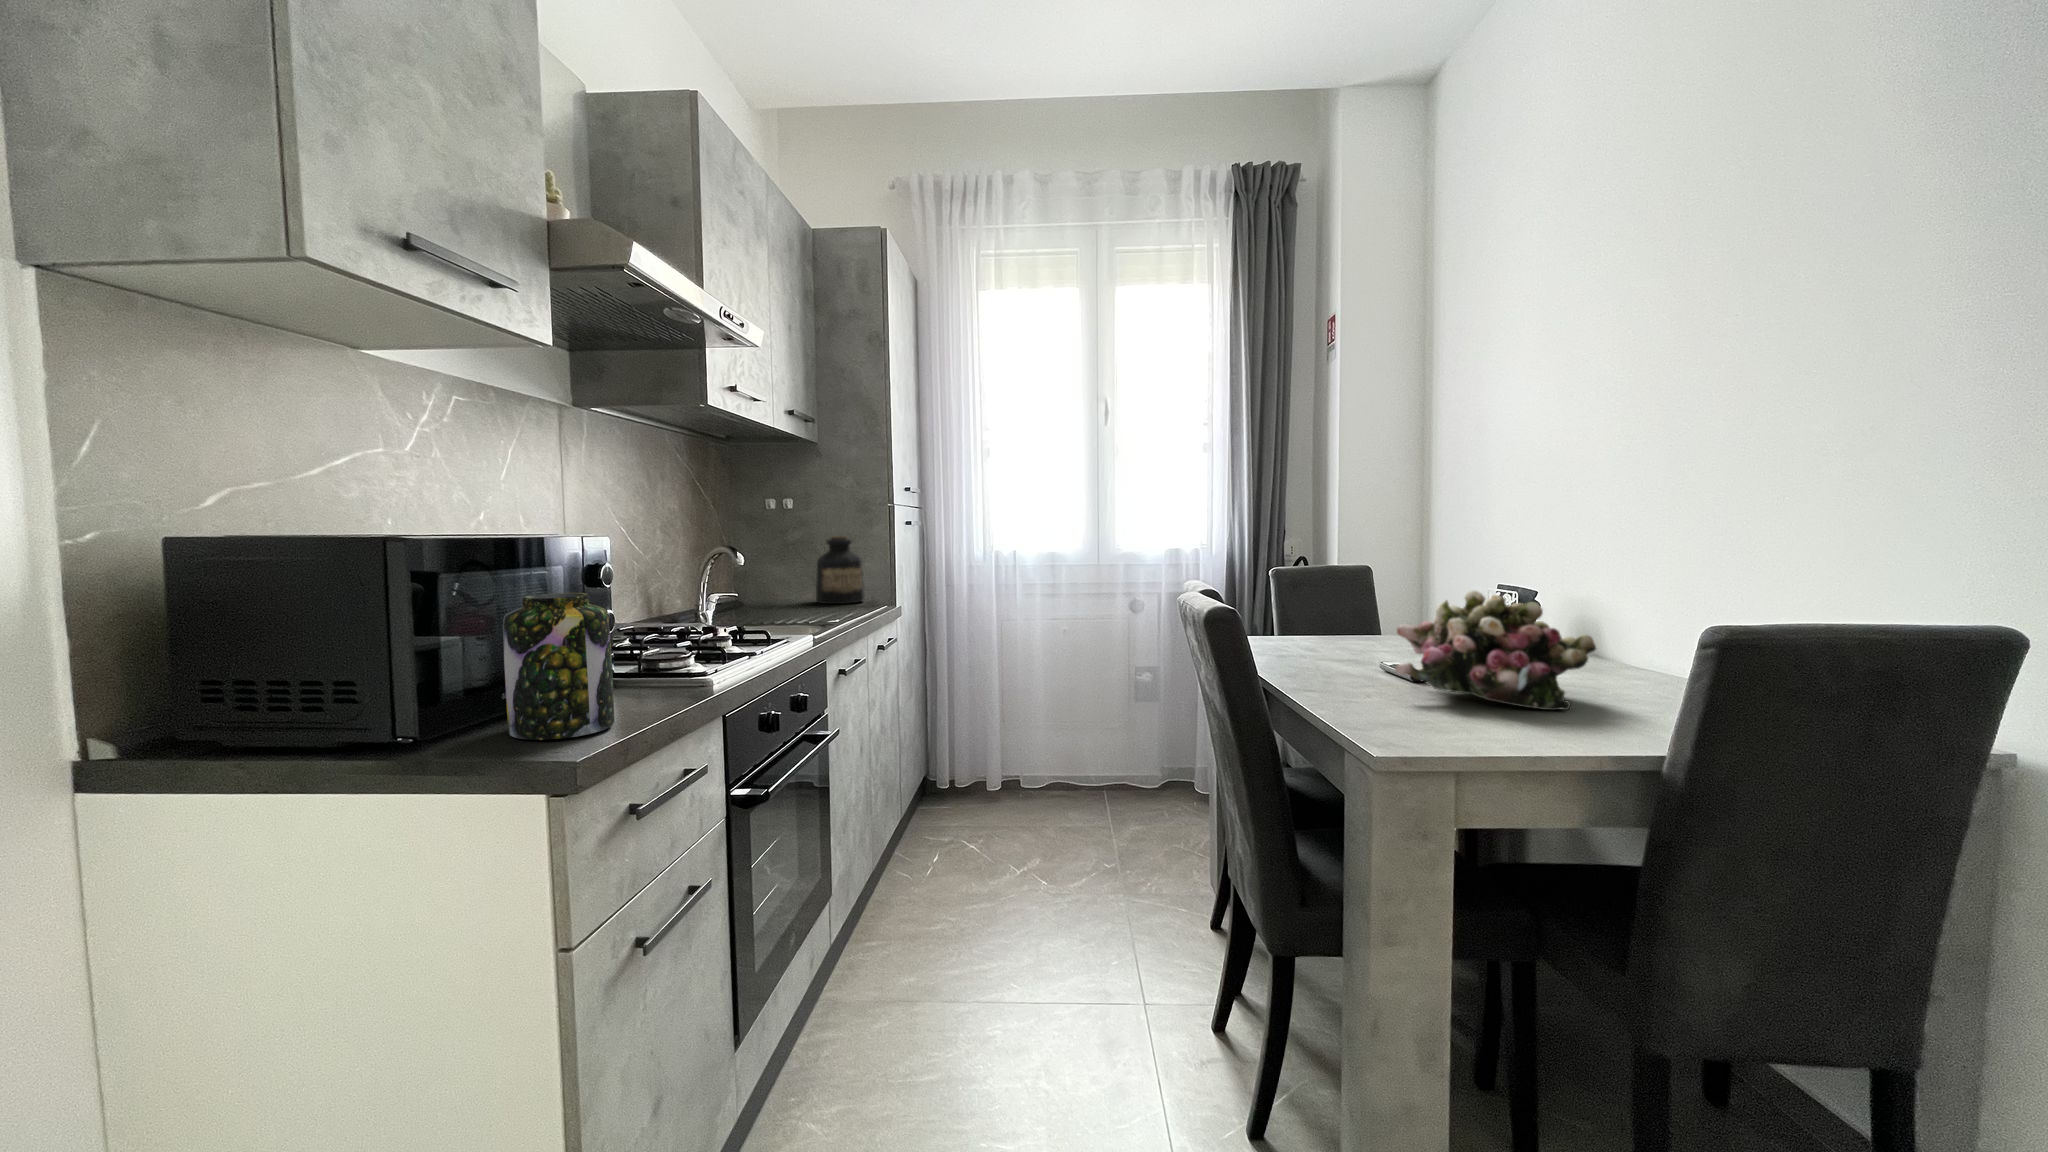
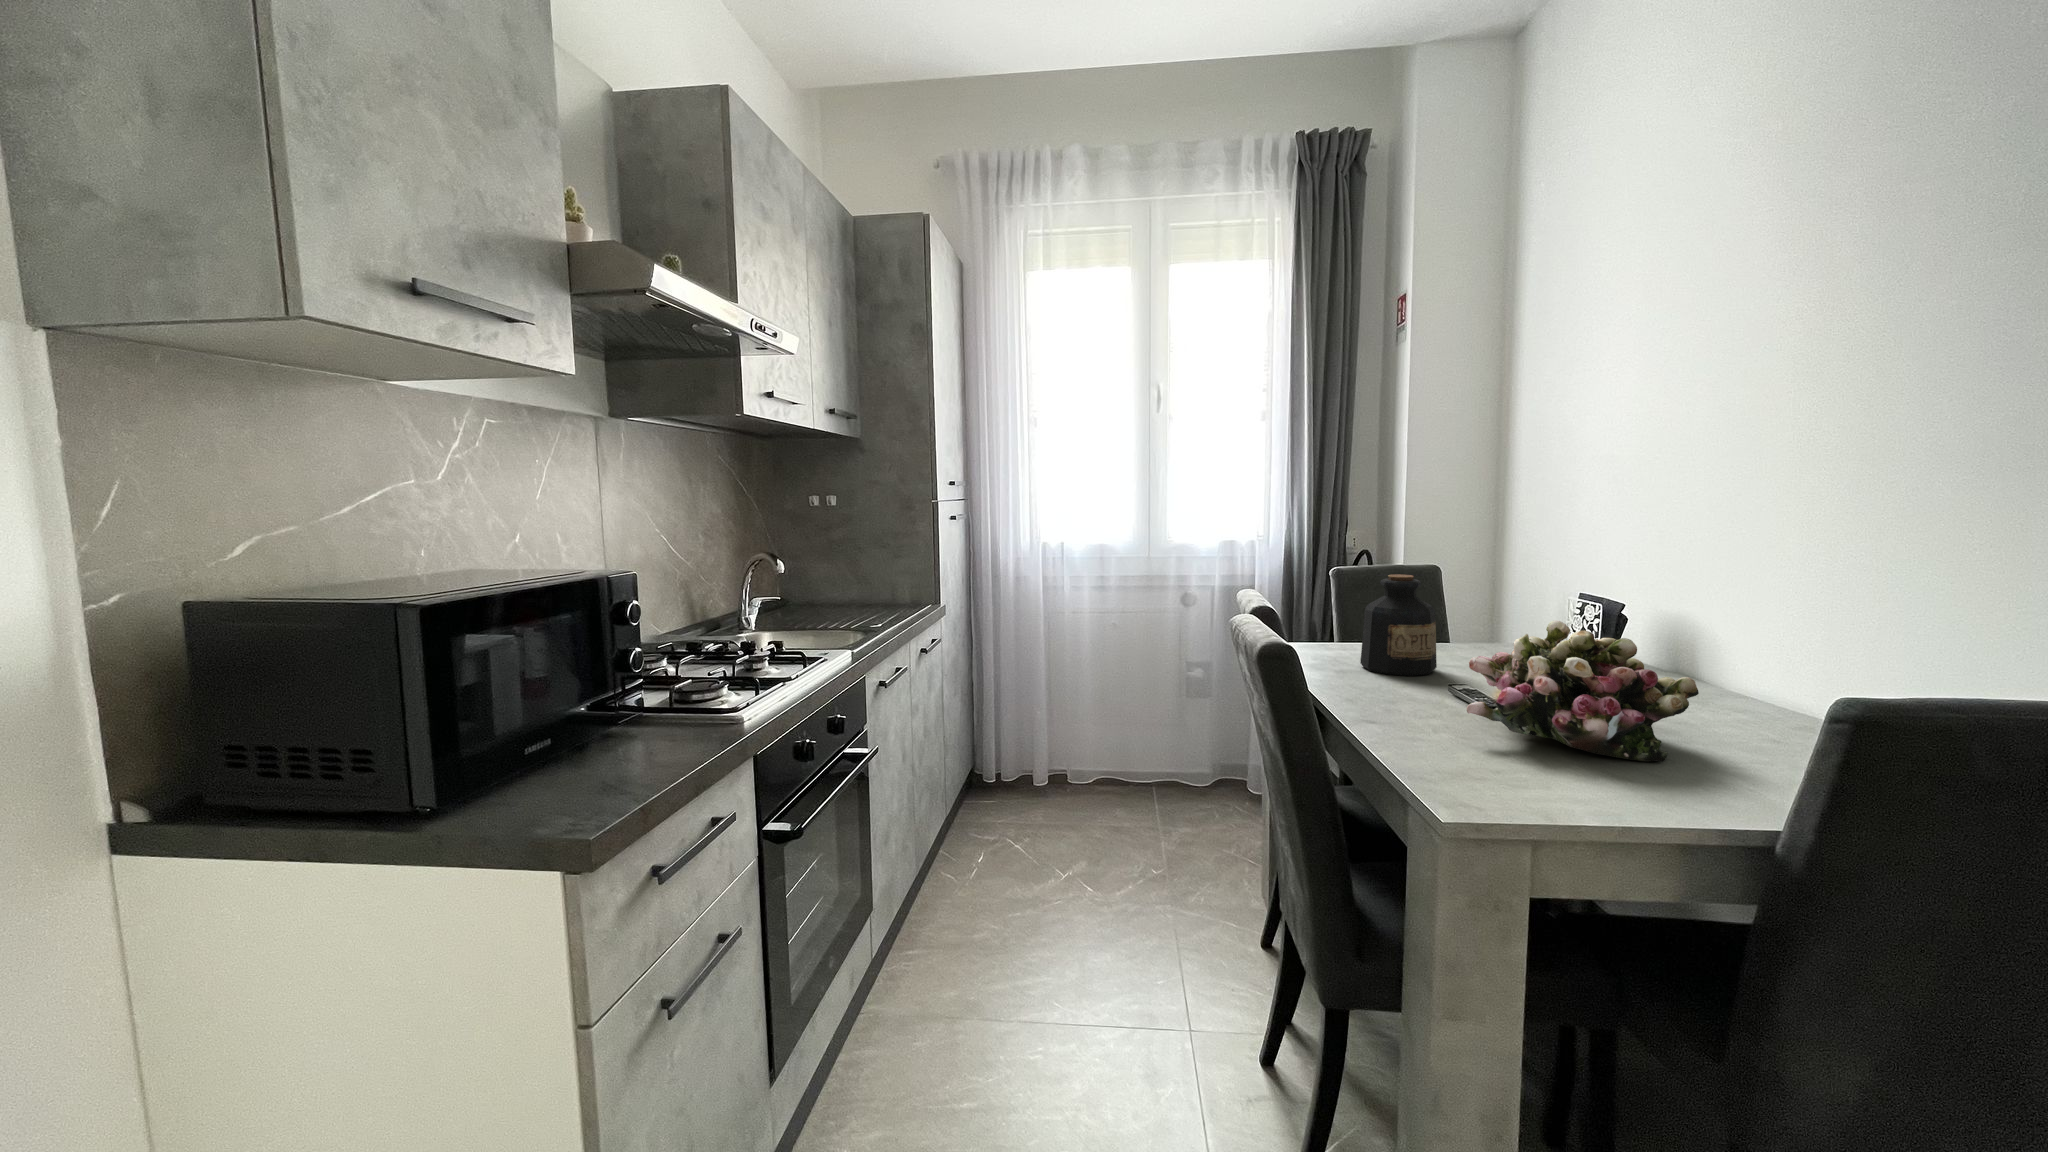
bottle: present [816,536,865,604] -> present [1360,574,1437,676]
jar: present [503,593,615,740] -> none [519,647,636,806]

